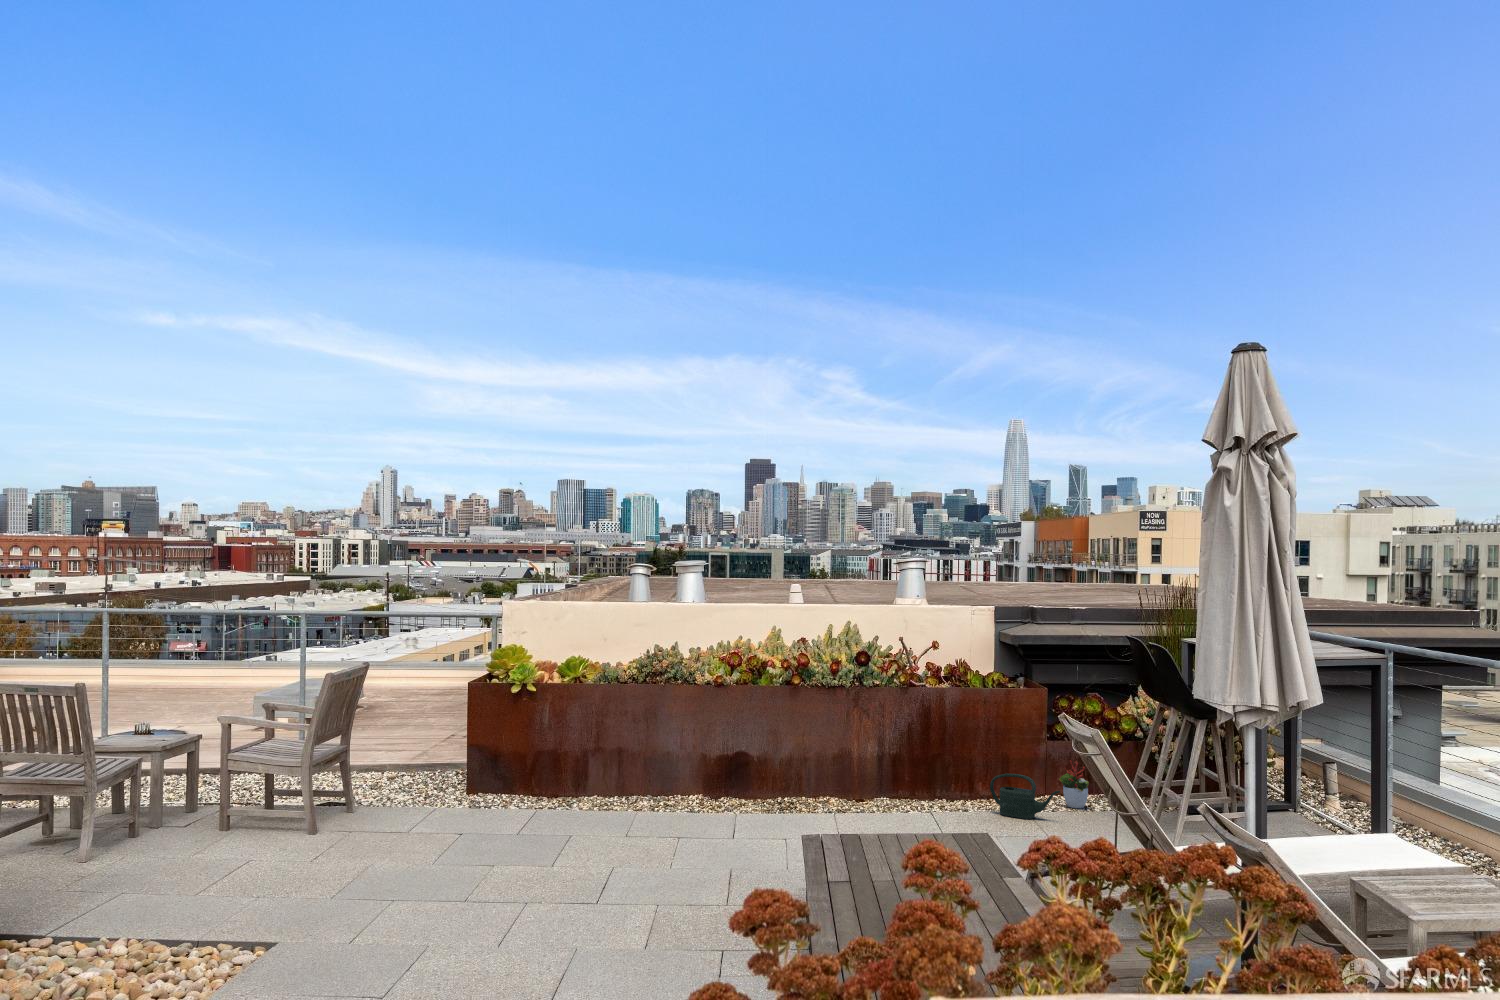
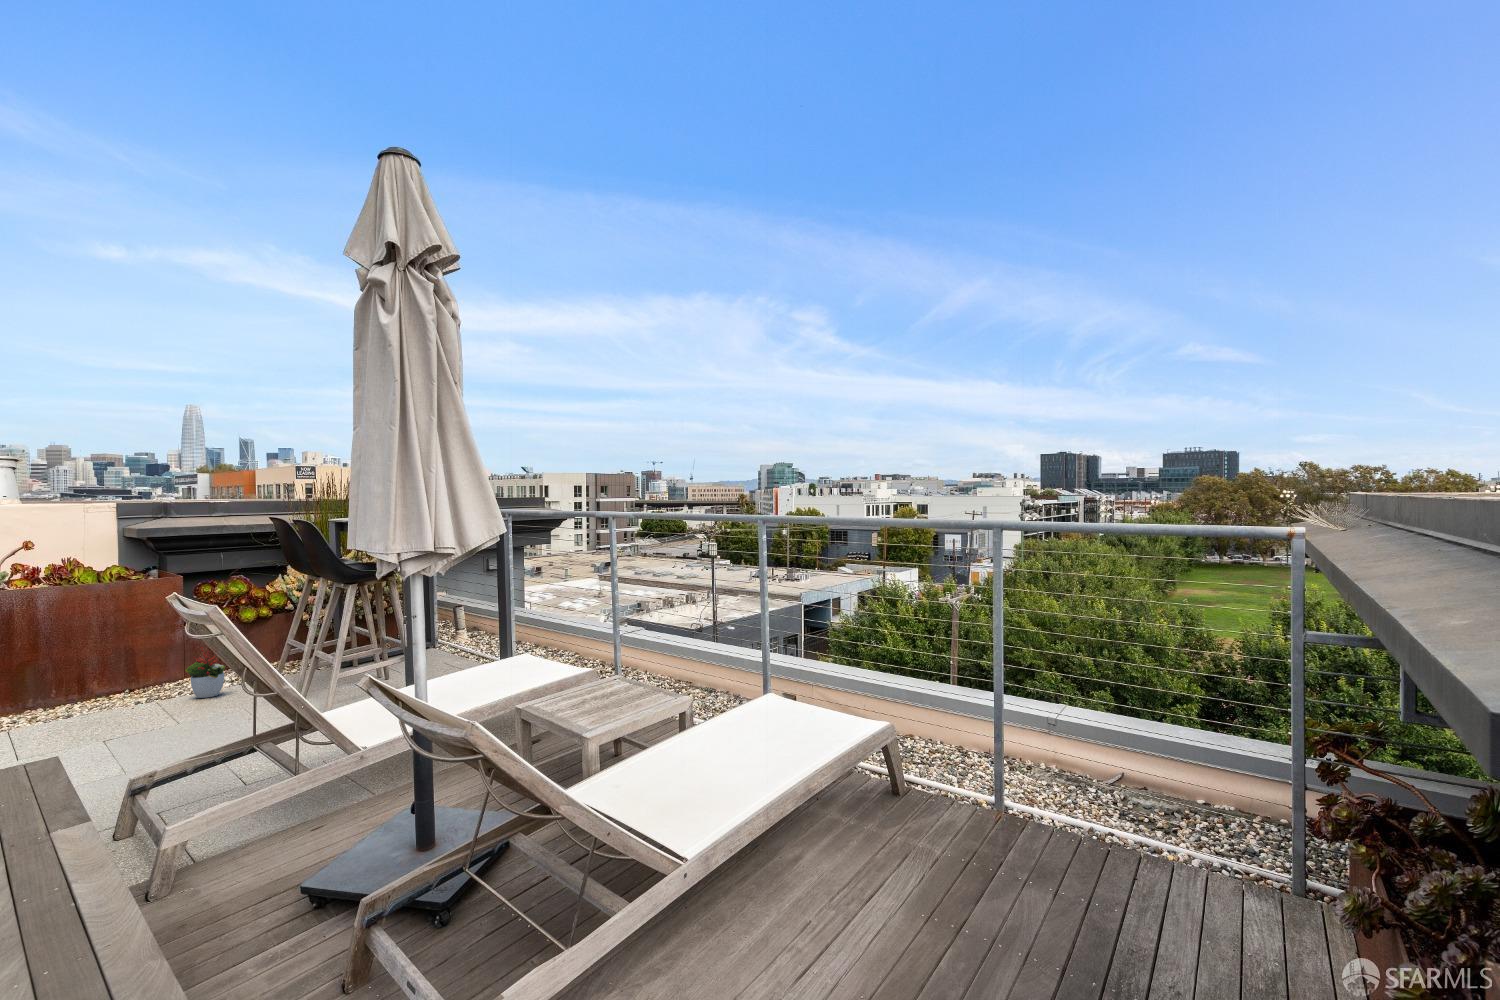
watering can: present [990,774,1060,819] -> none [73,677,183,732]

